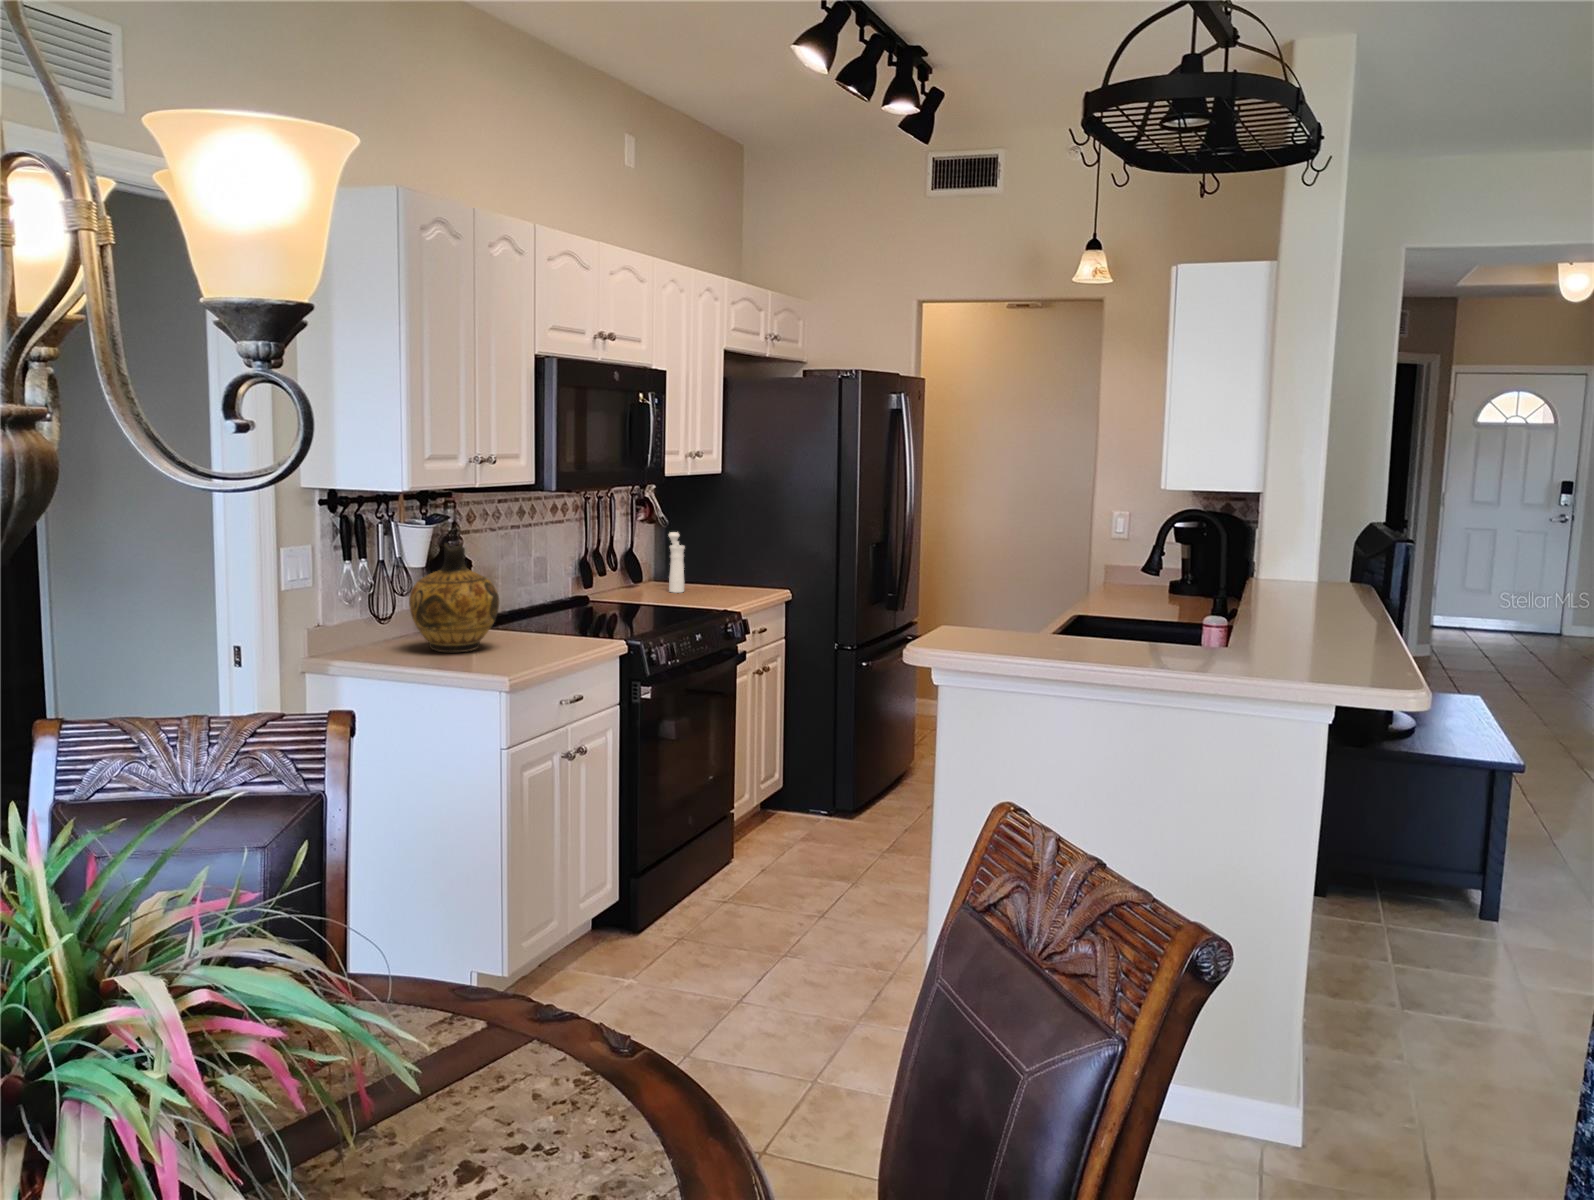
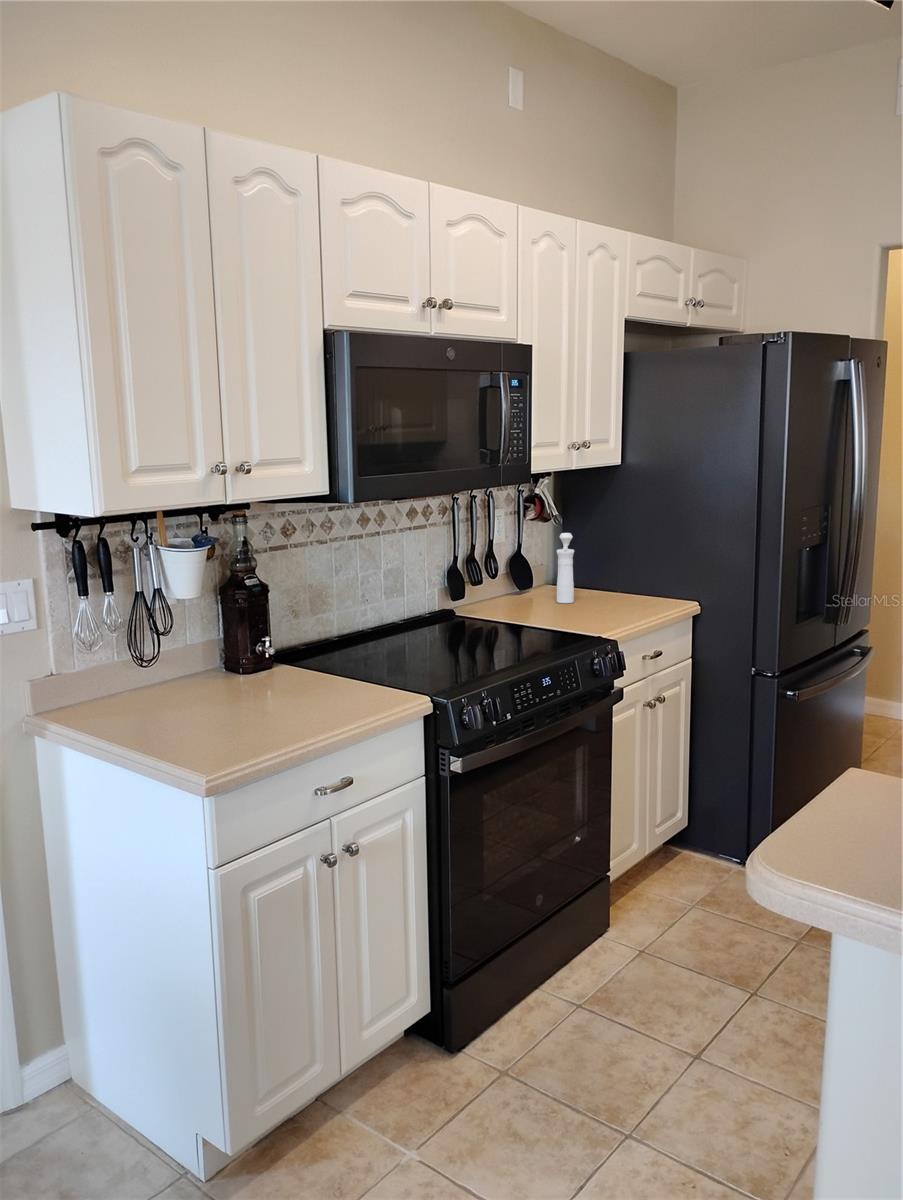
ceramic jug: present [409,543,499,652] -> none [149,577,262,714]

